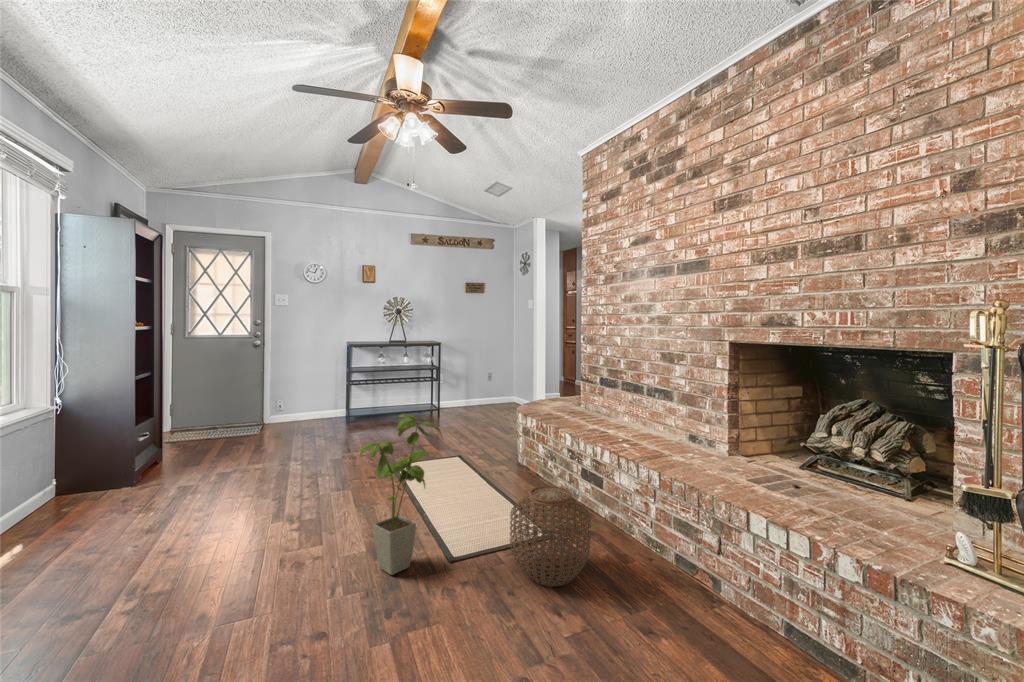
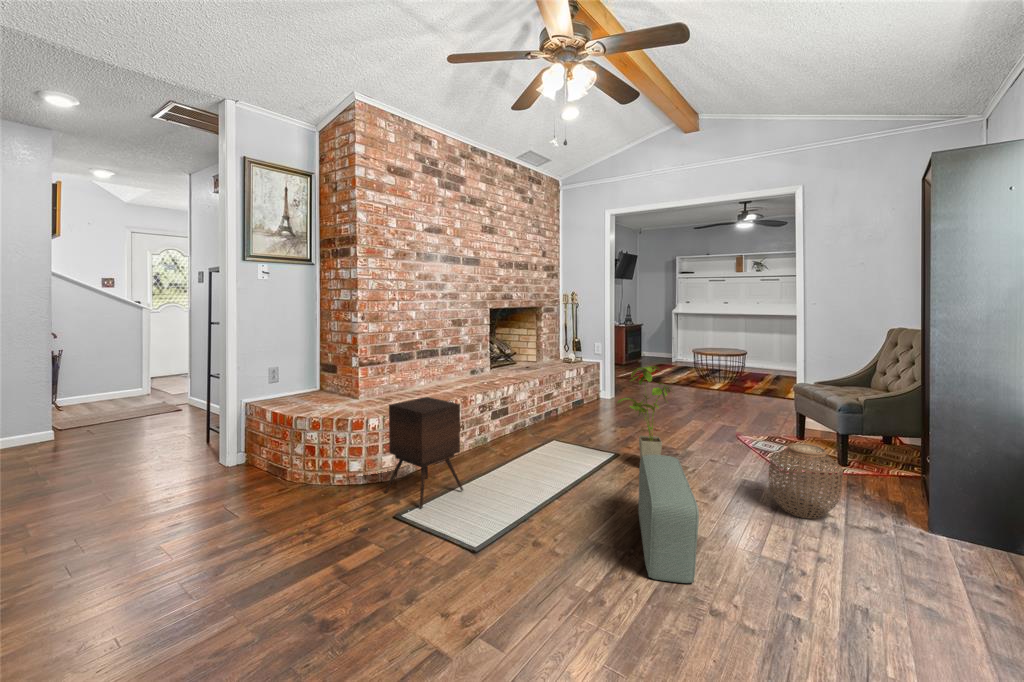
side table: none [463,395,513,472] -> present [385,397,463,508]
pouf: none [266,439,340,521] -> present [638,455,699,583]
woven basket: present [510,486,591,587] -> present [769,443,843,518]

